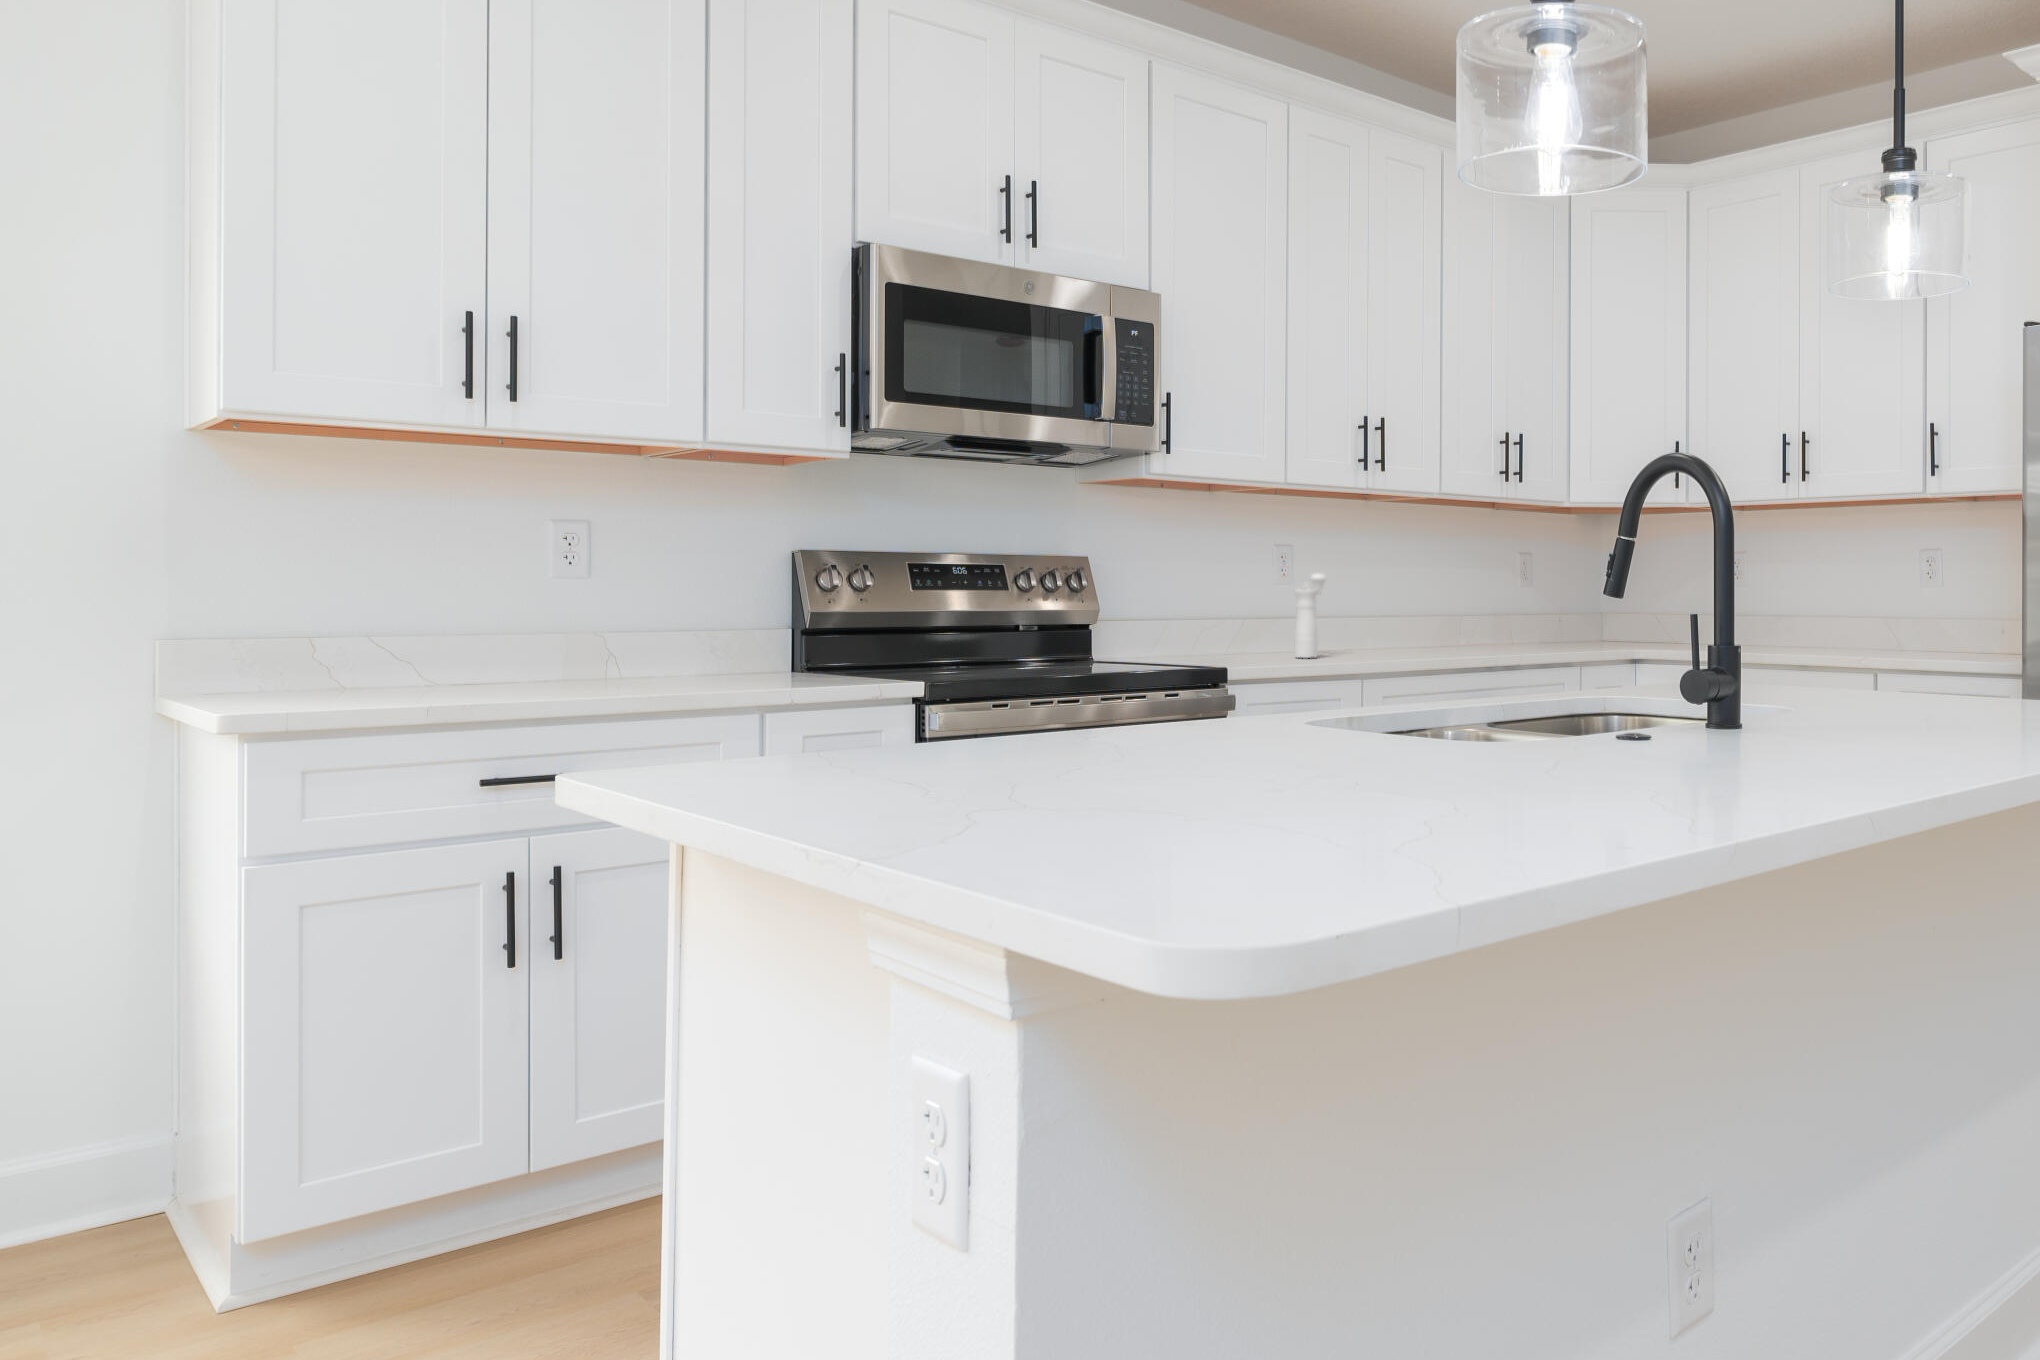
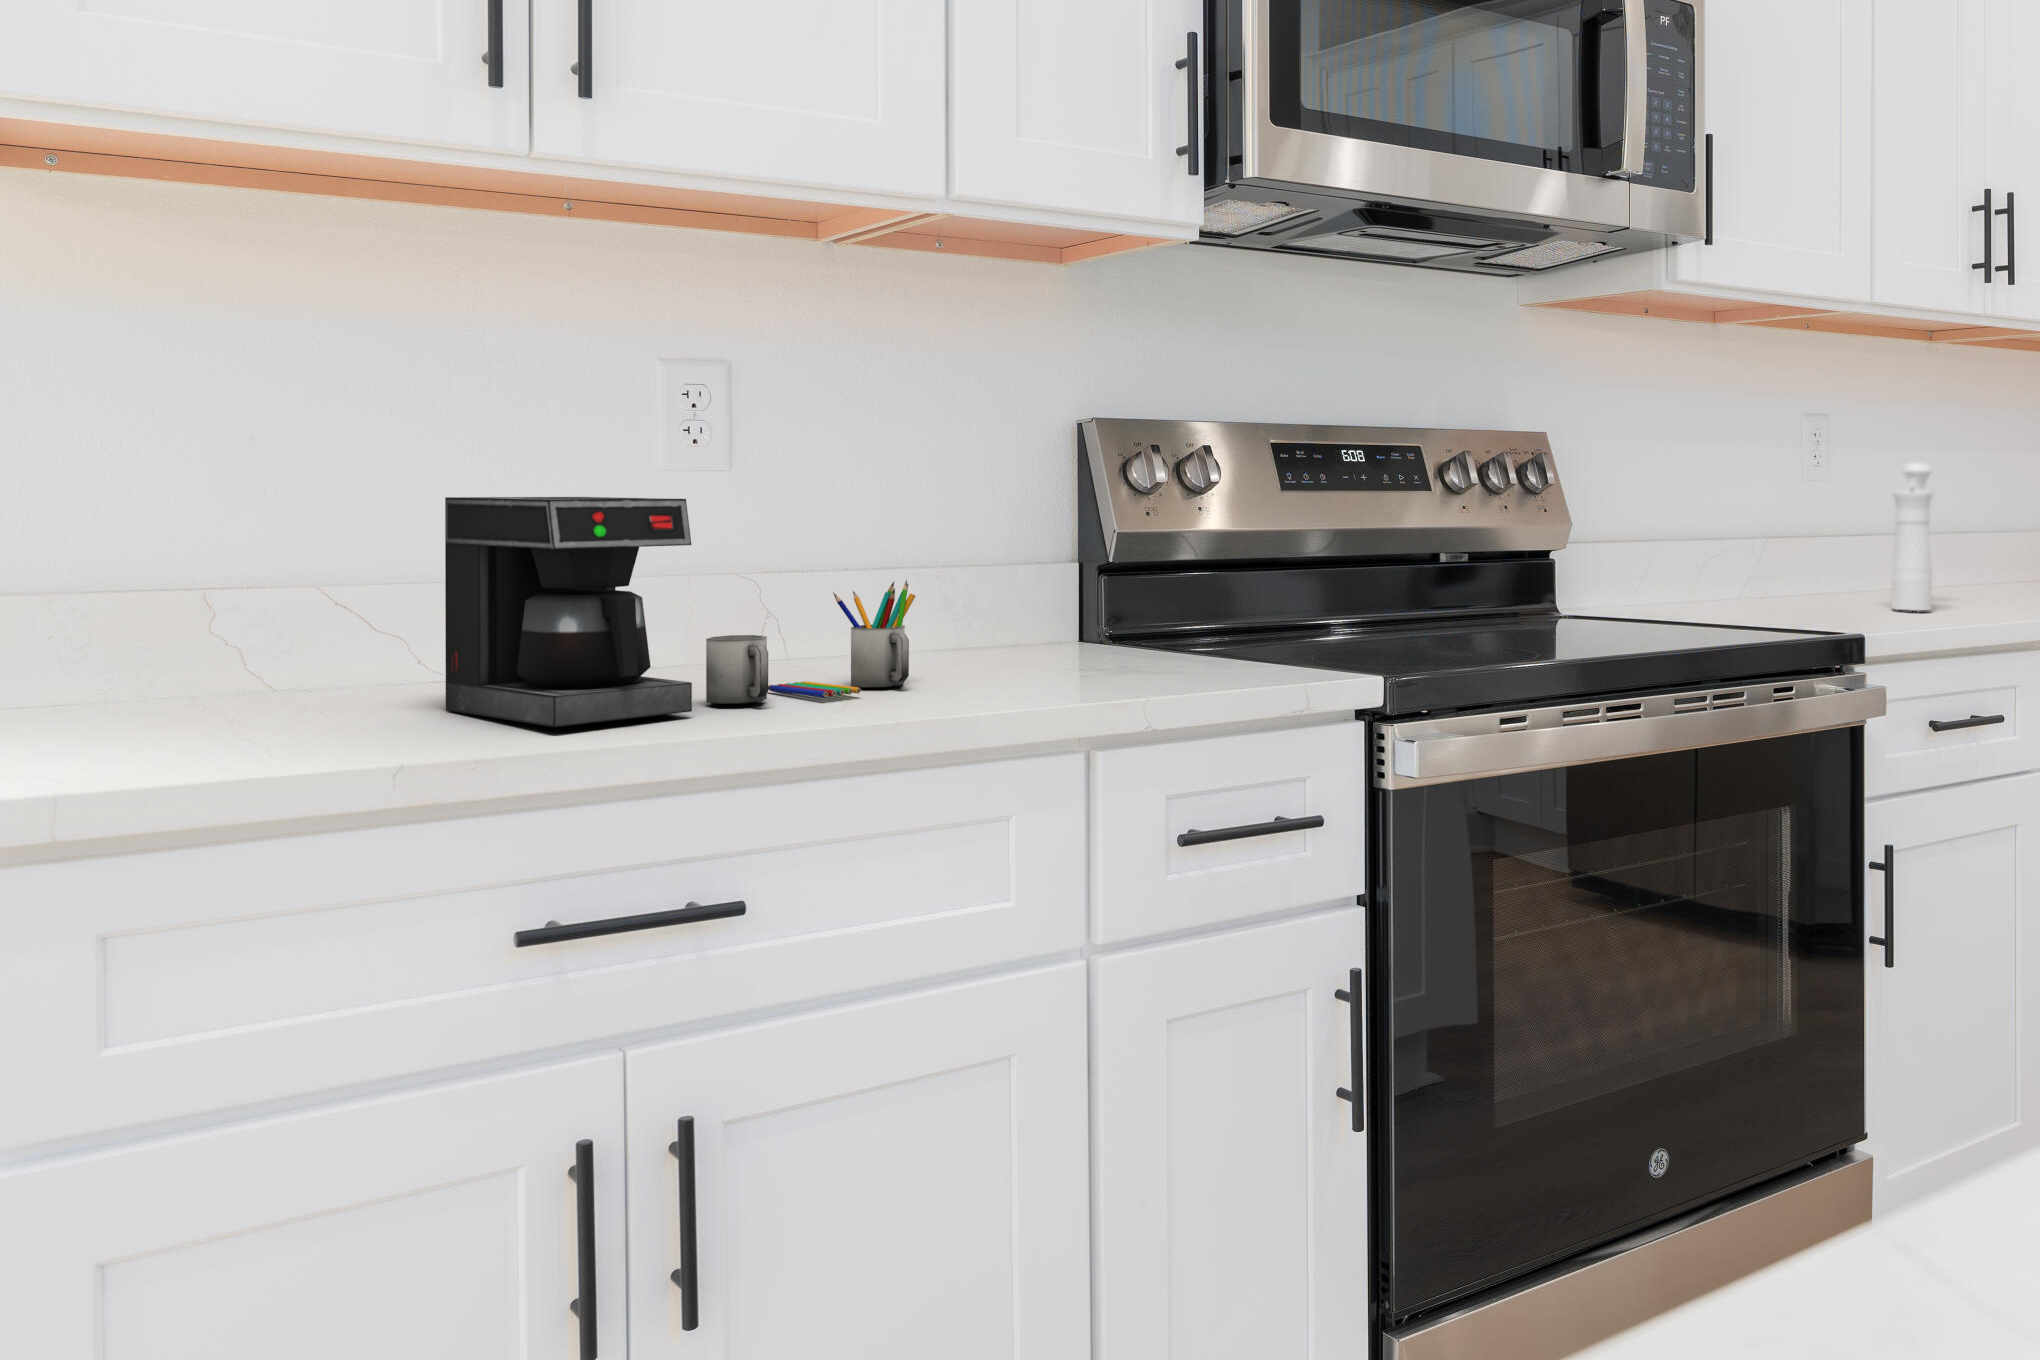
coffee maker: none [442,592,685,696] -> present [445,497,915,727]

